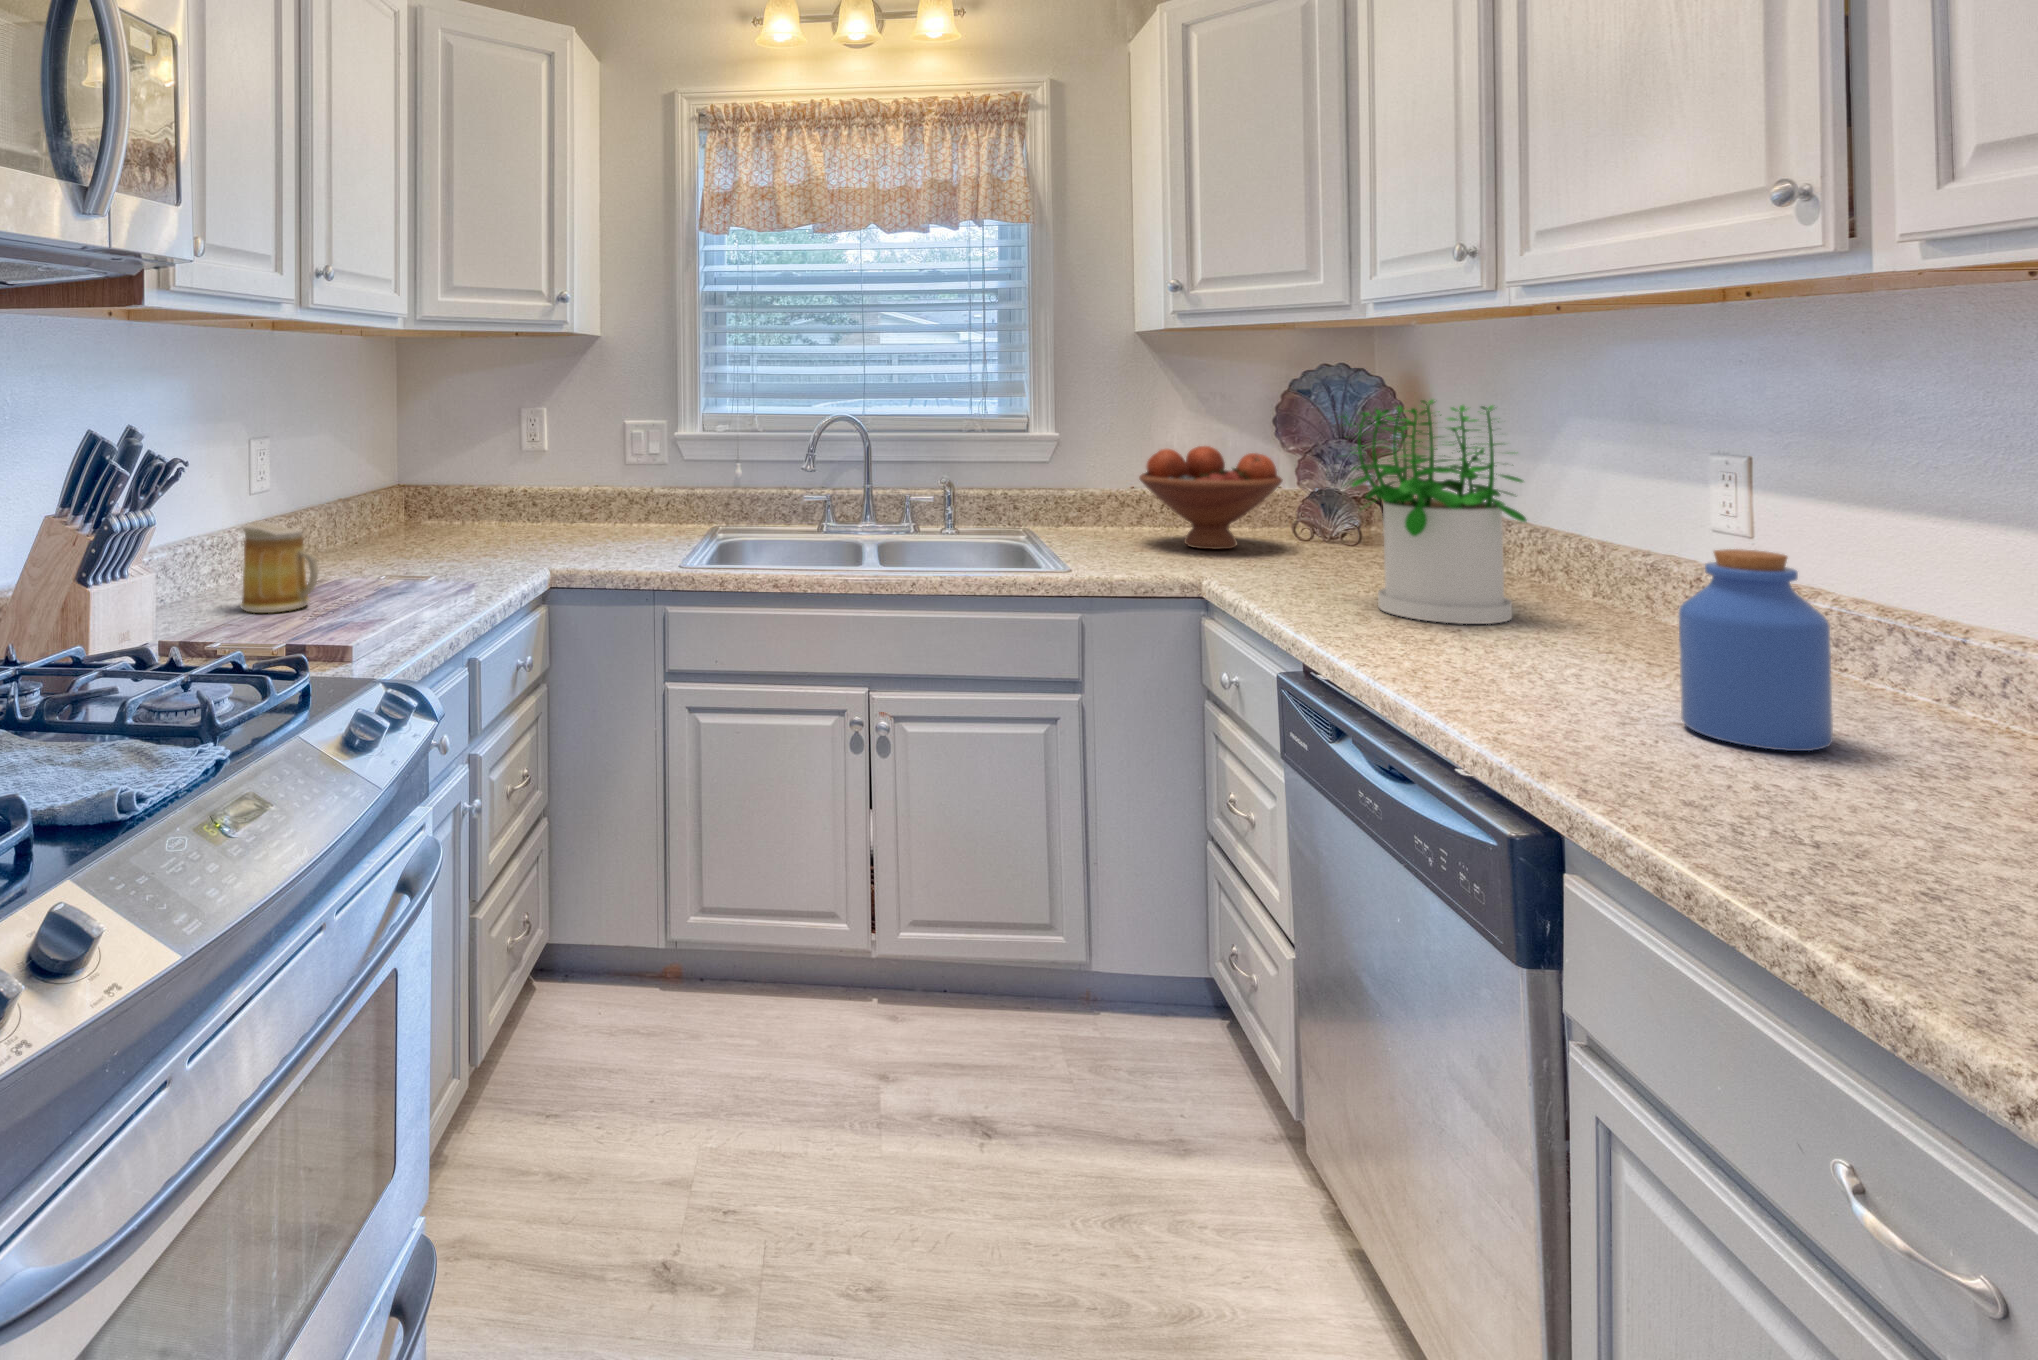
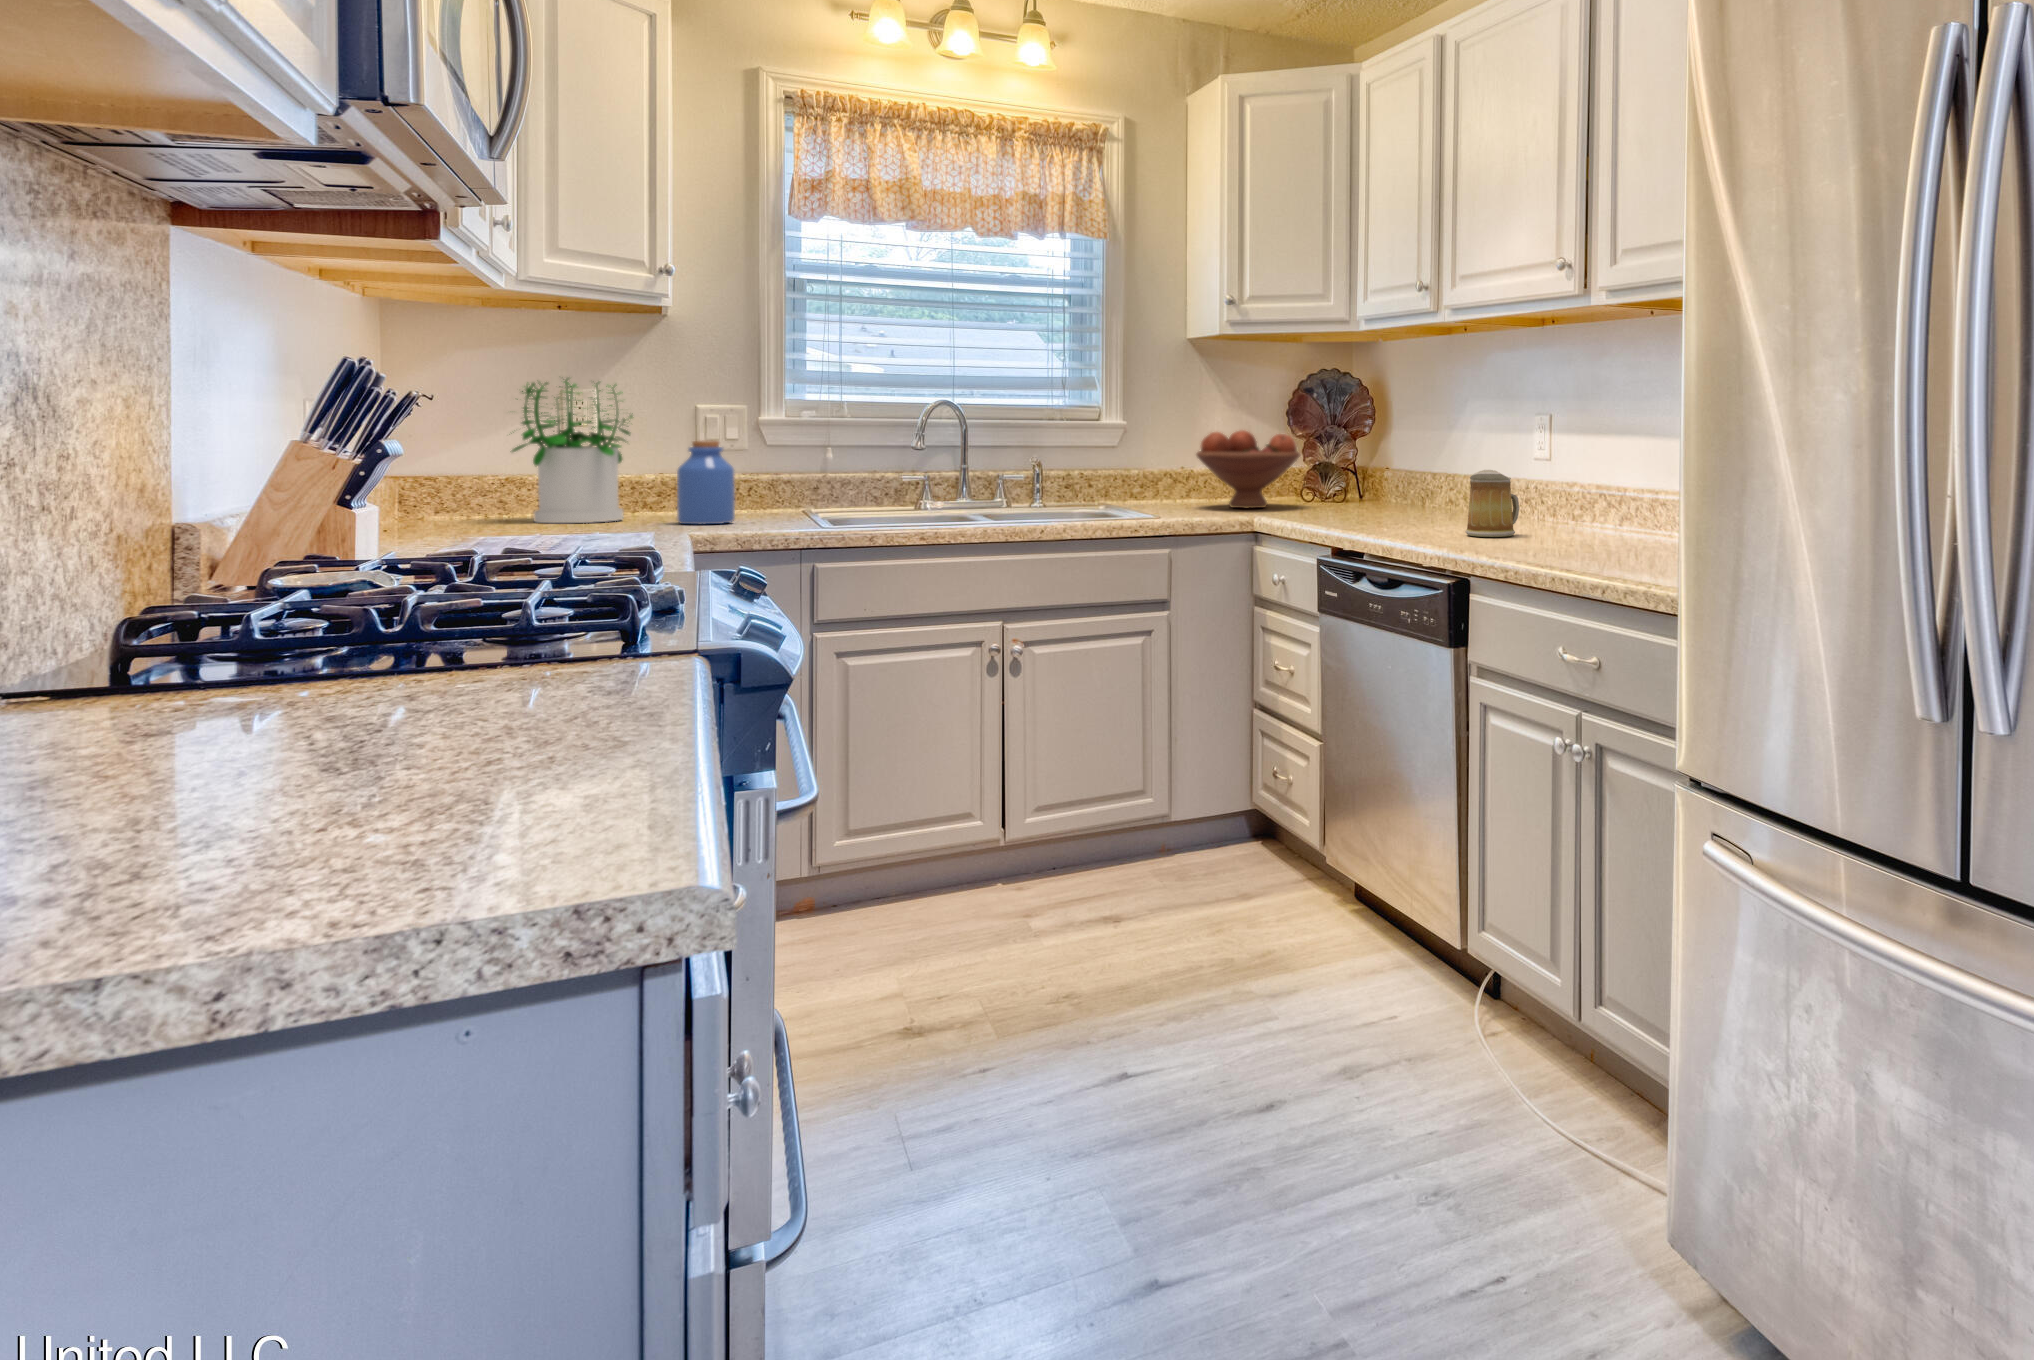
potted plant: present [1344,400,1526,624] -> present [512,379,632,523]
mug: present [241,522,318,613] -> present [1465,470,1519,537]
jar: present [1679,549,1833,751] -> present [677,440,735,525]

